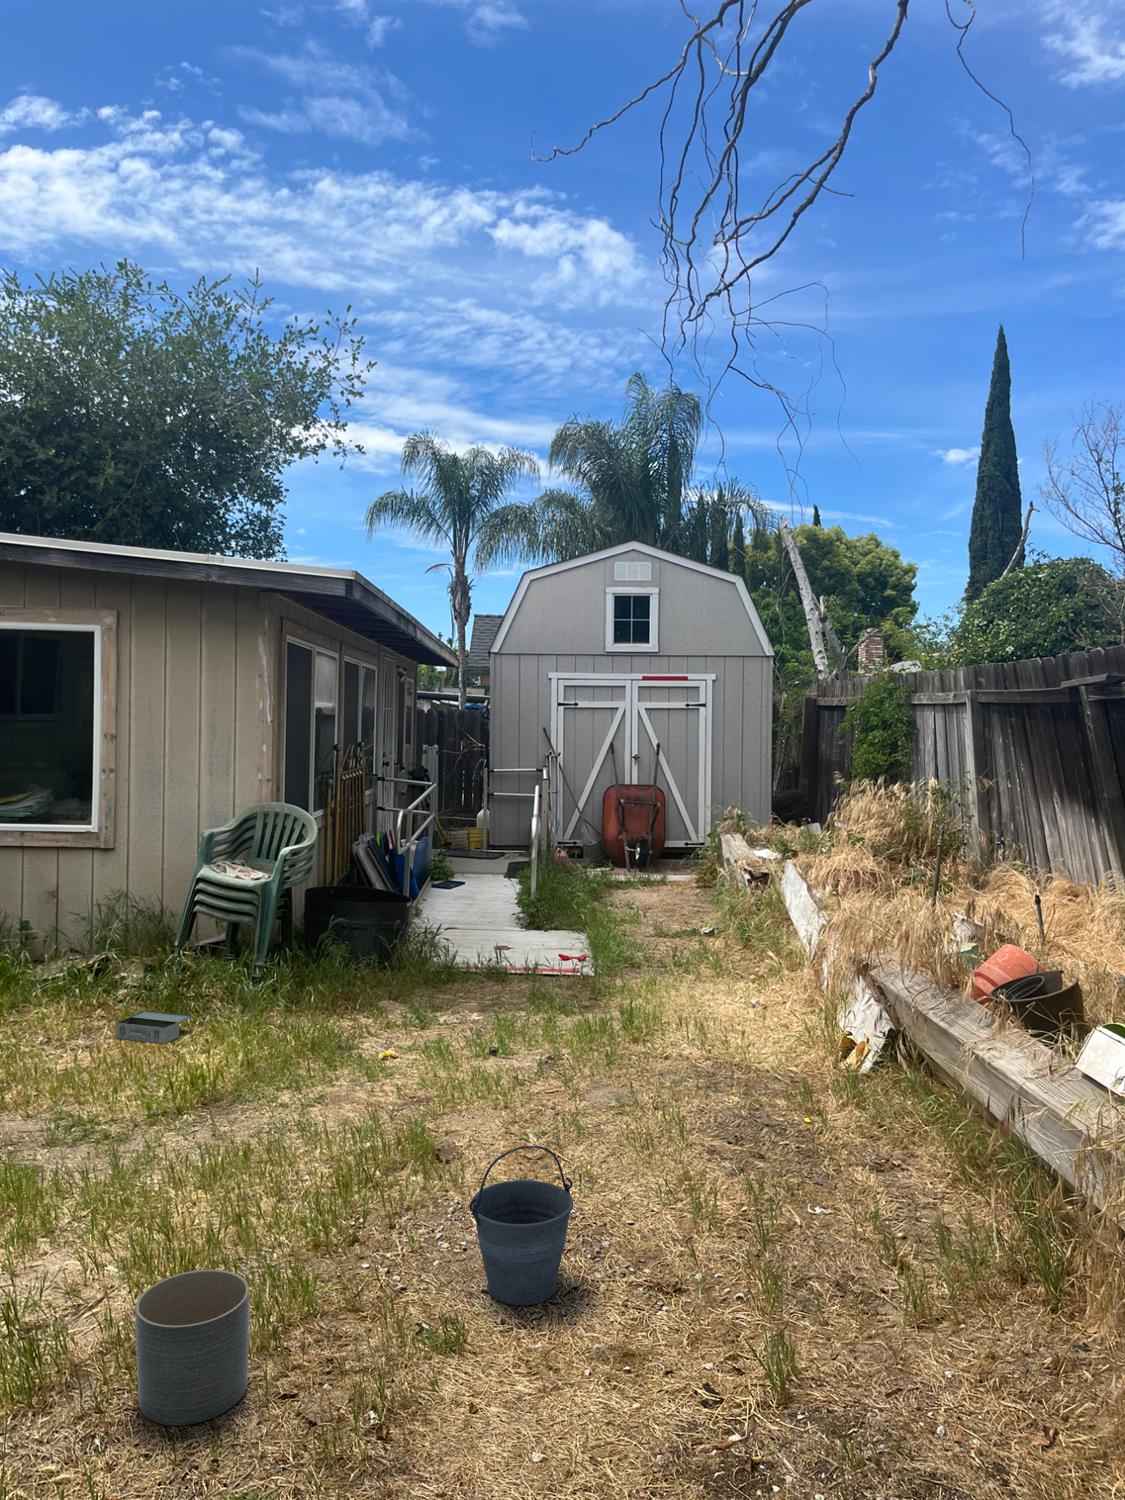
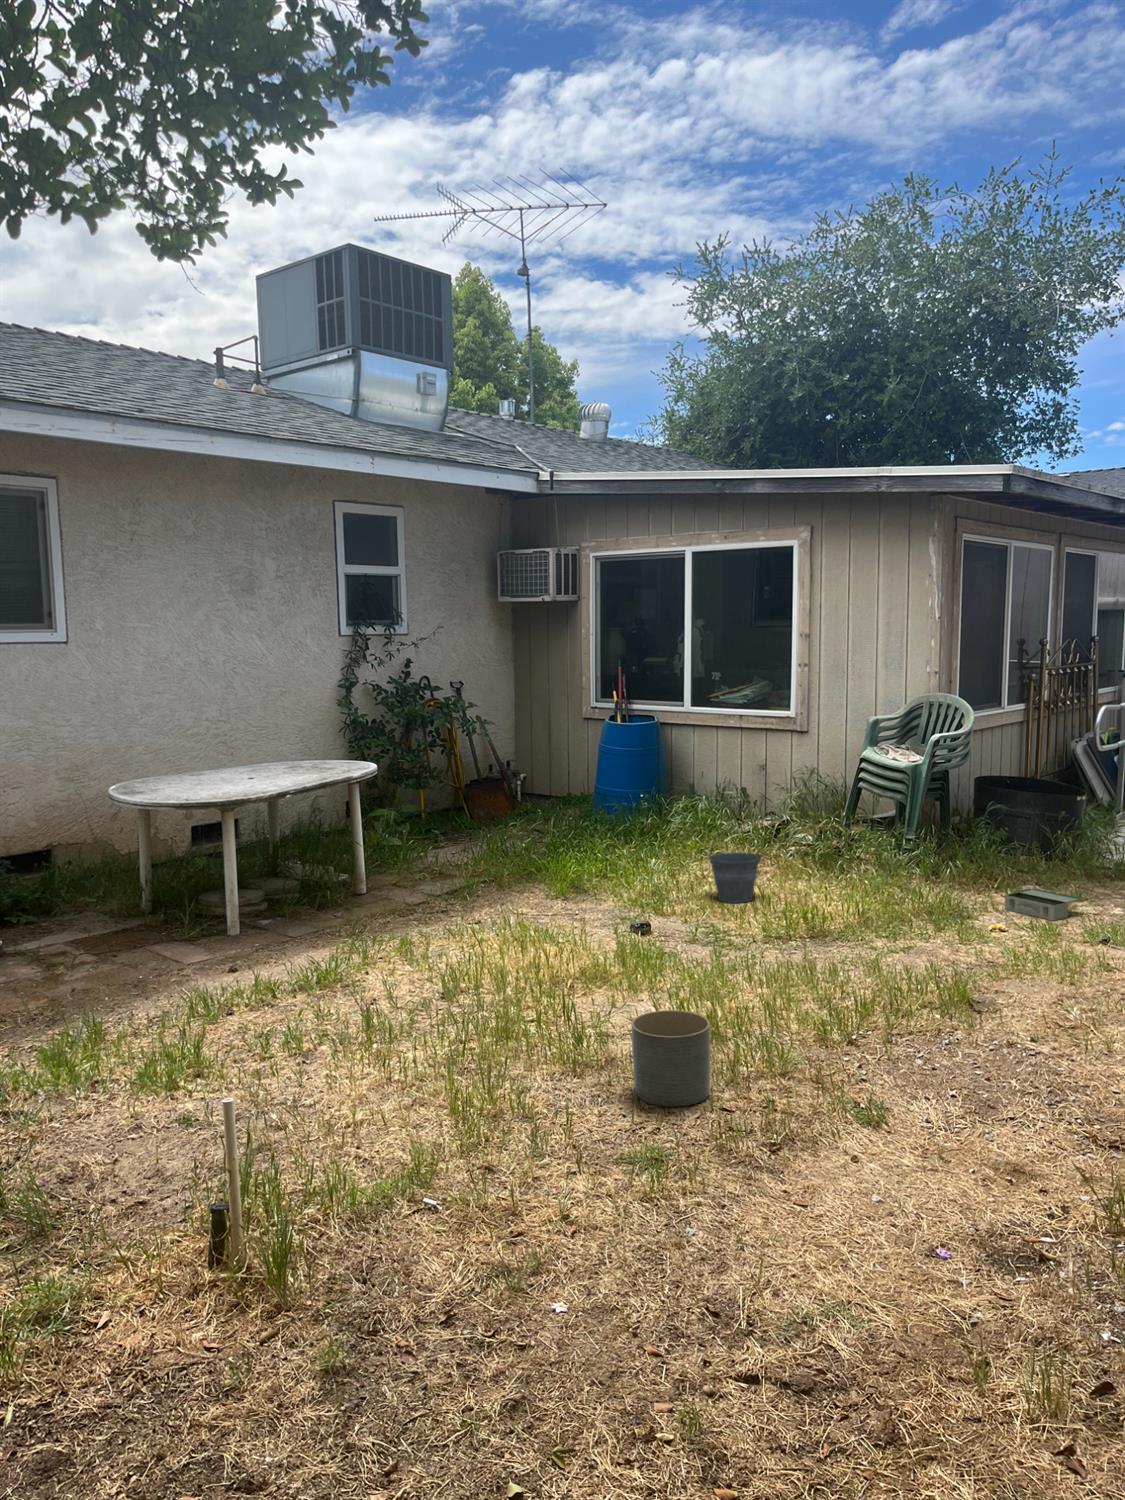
toolbox: present [115,1010,192,1044] -> present [1005,888,1081,921]
bucket: present [469,1146,574,1306] -> present [707,832,761,903]

